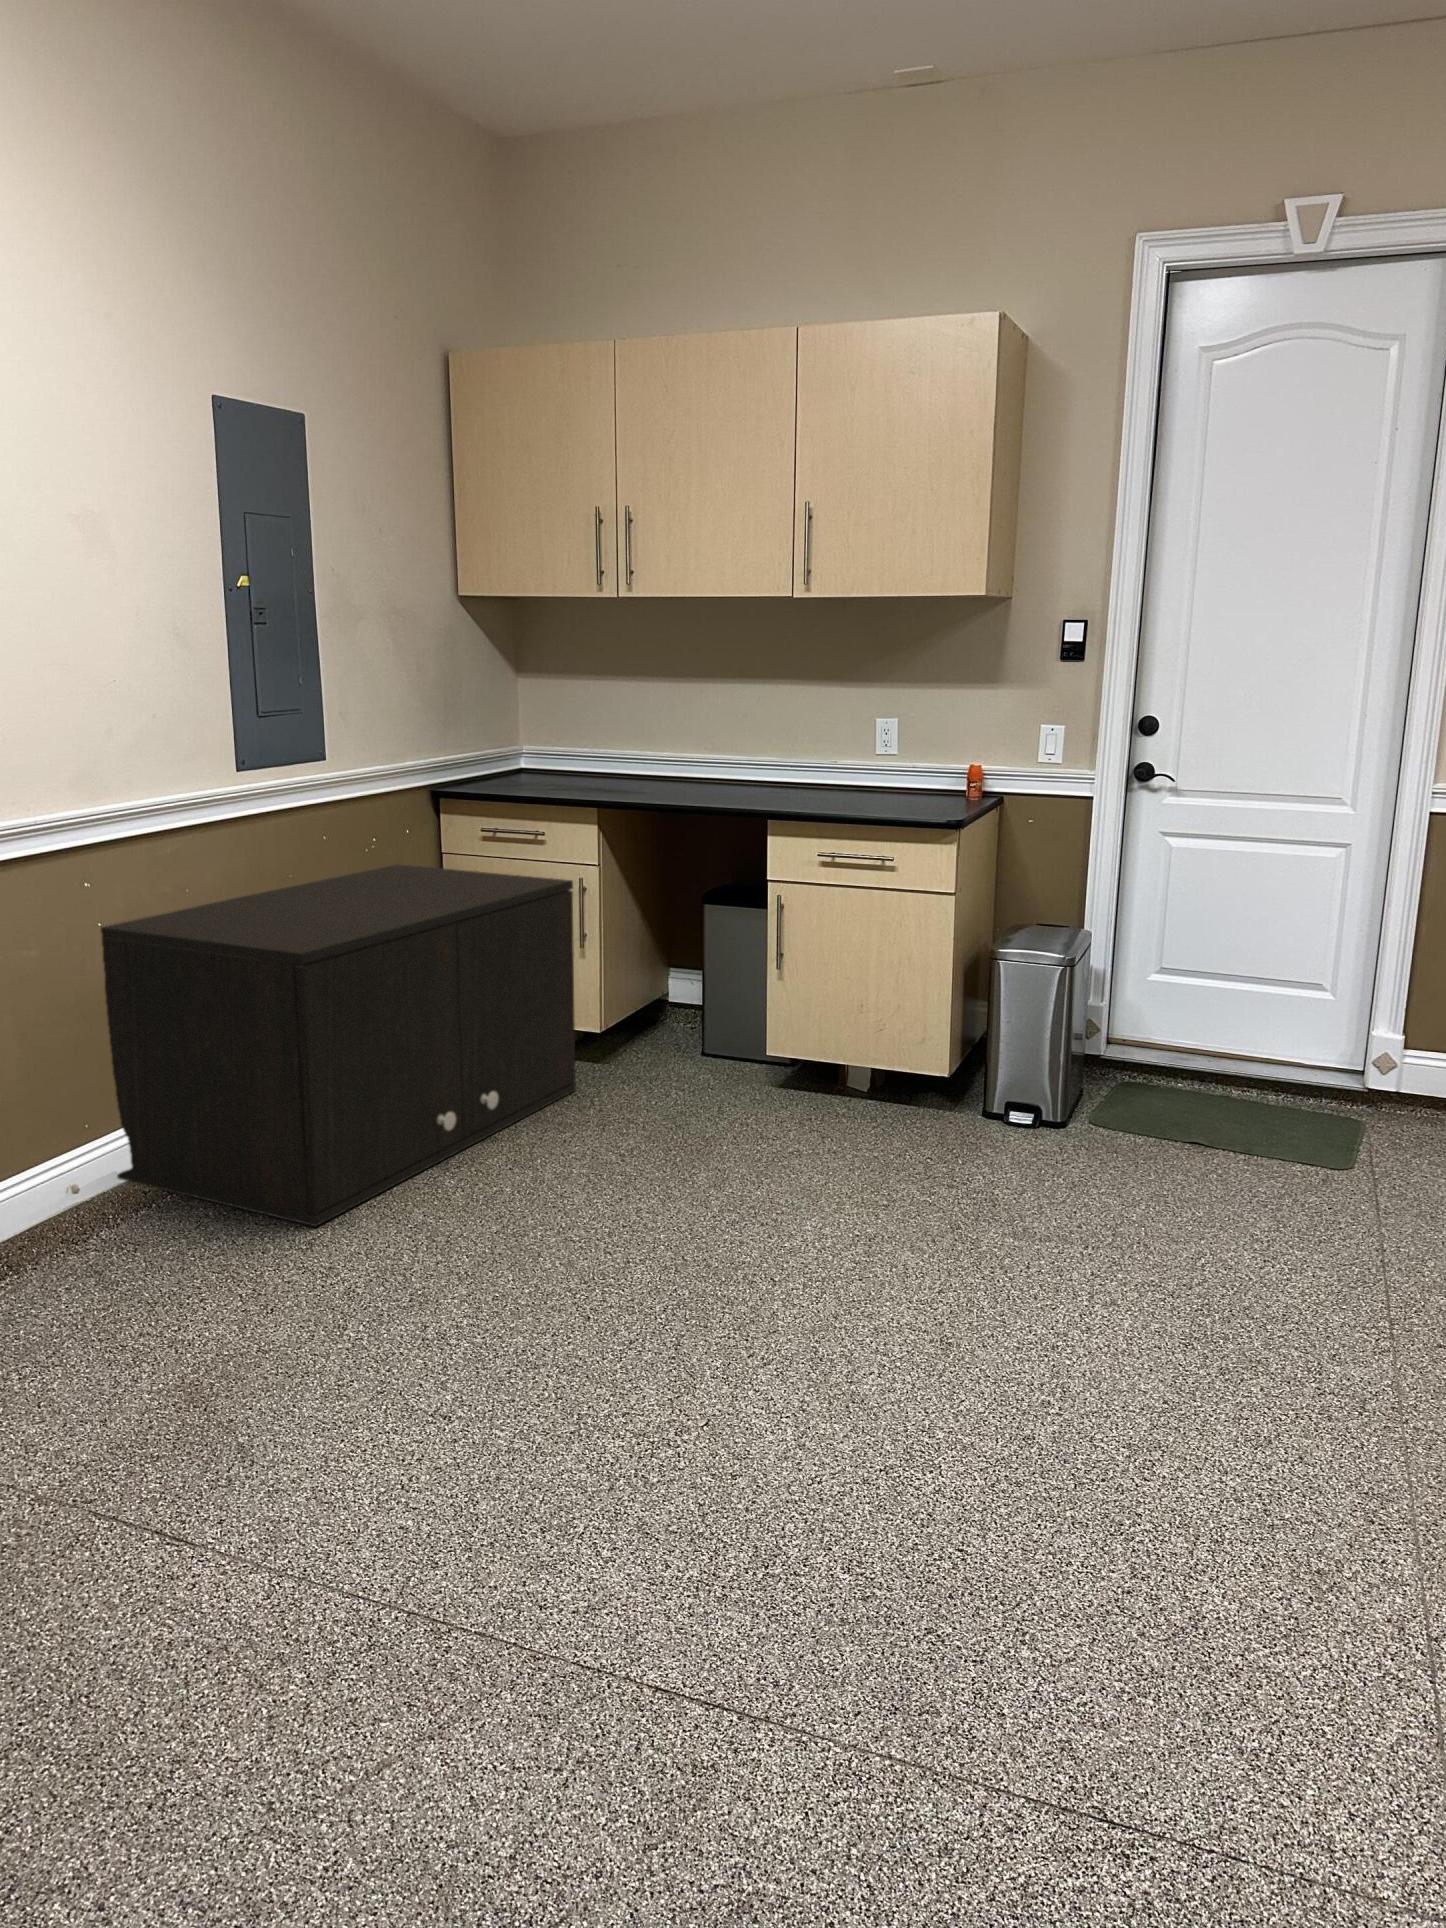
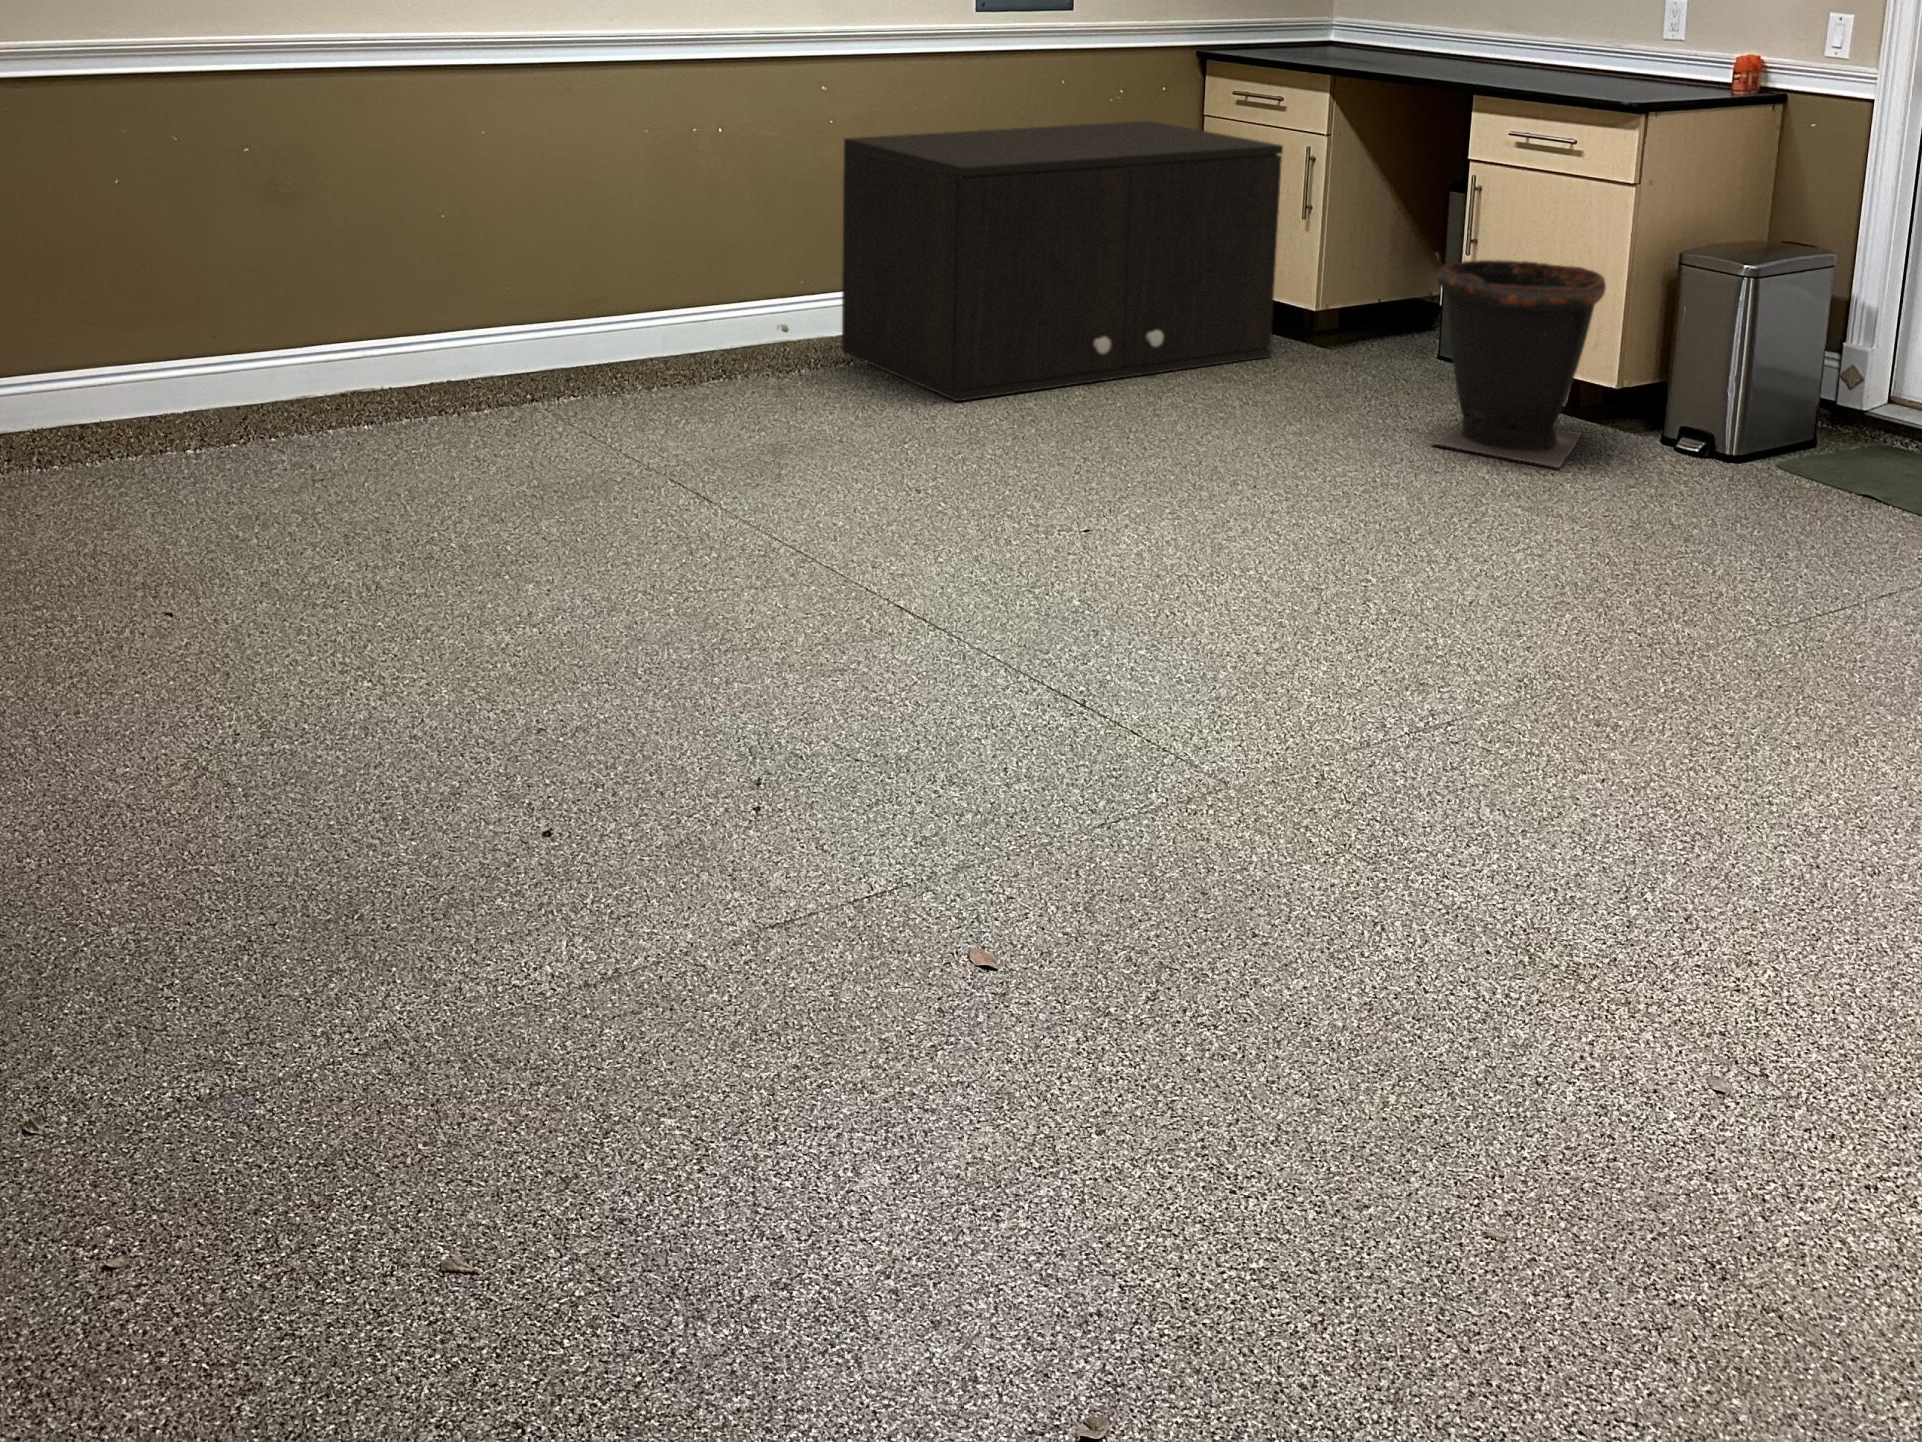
bucket: none [805,973,969,1176] -> present [1431,253,1606,468]

